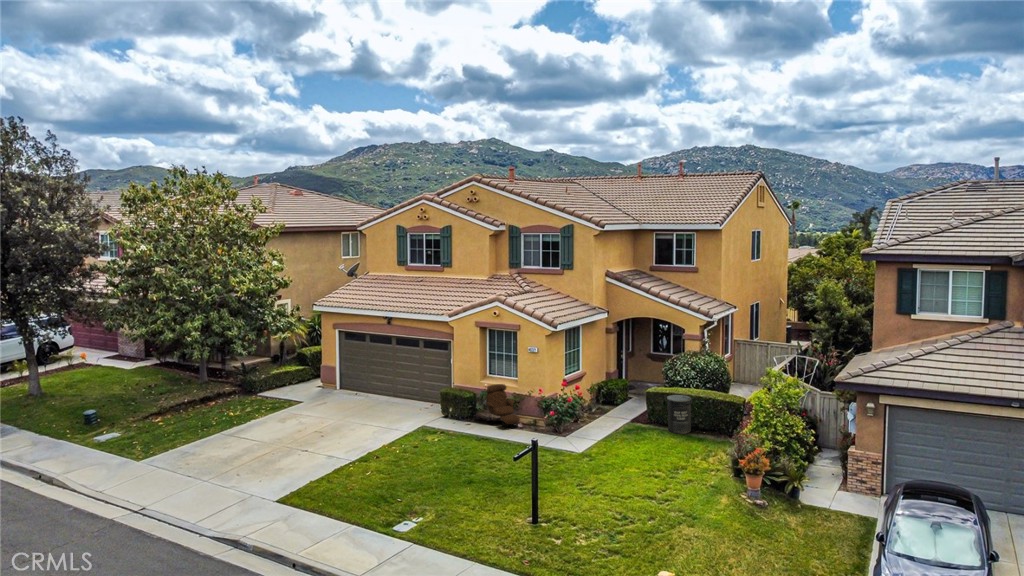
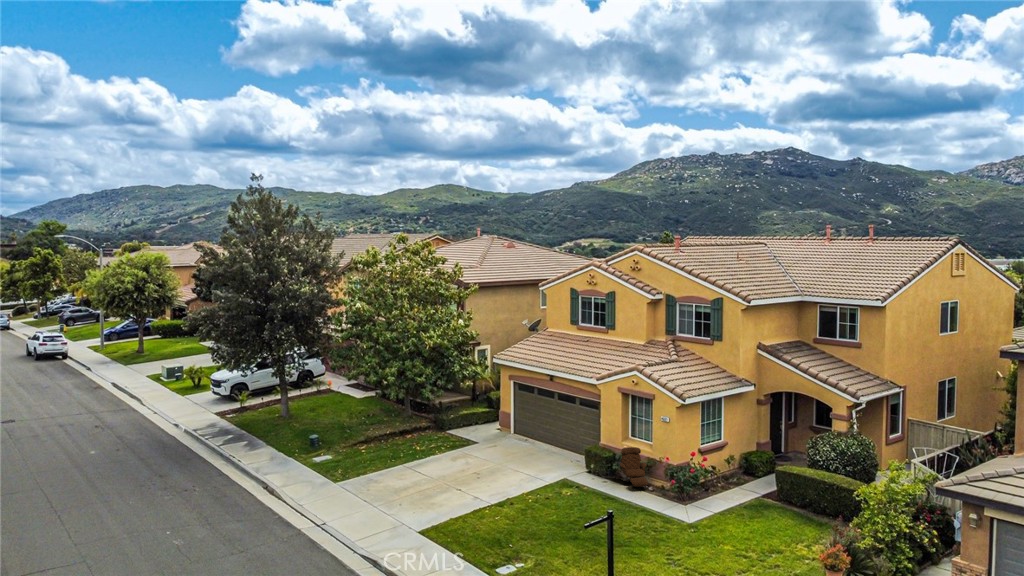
trash can: present [667,395,693,434] -> none [791,478,818,518]

